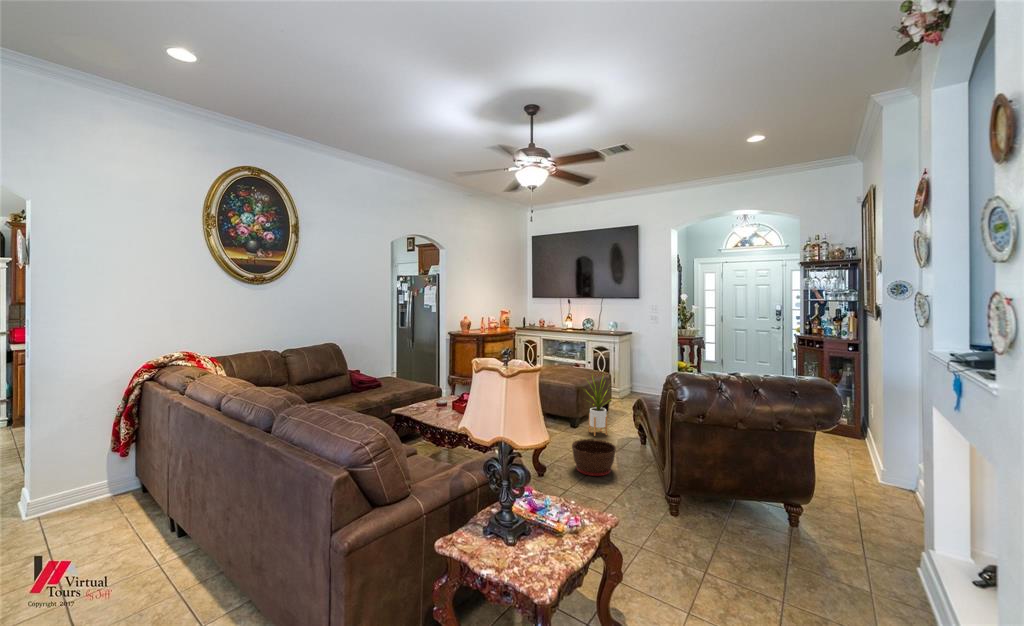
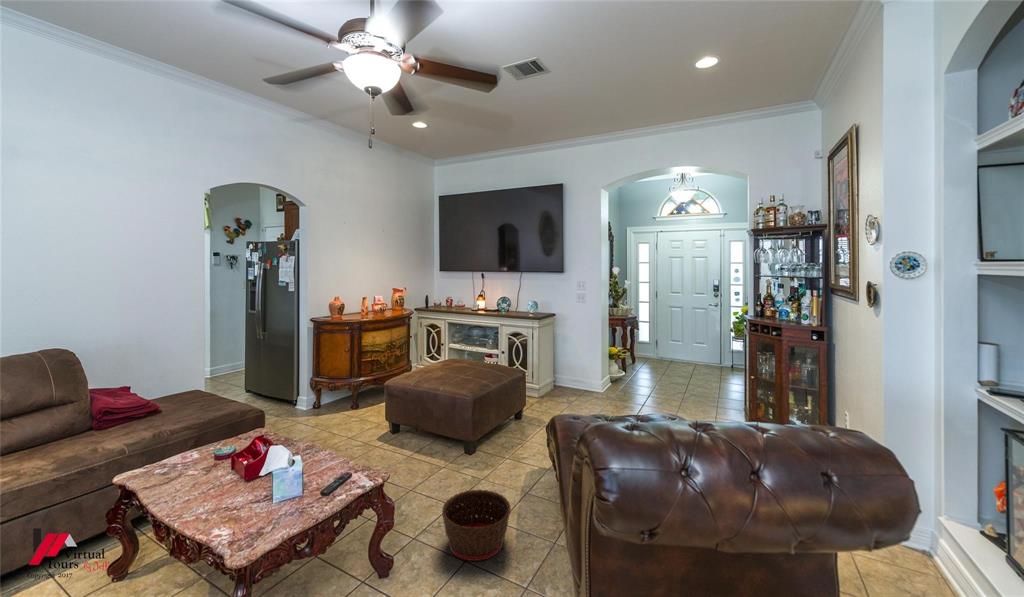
house plant: present [587,375,608,436] -> none [474,372,523,467]

